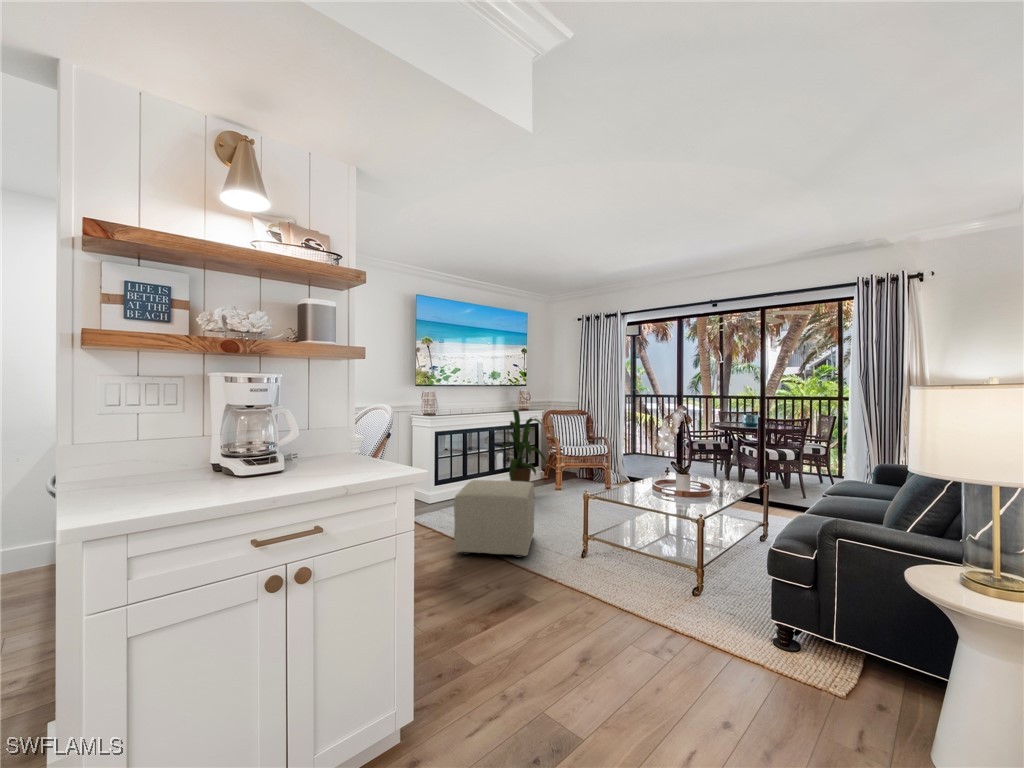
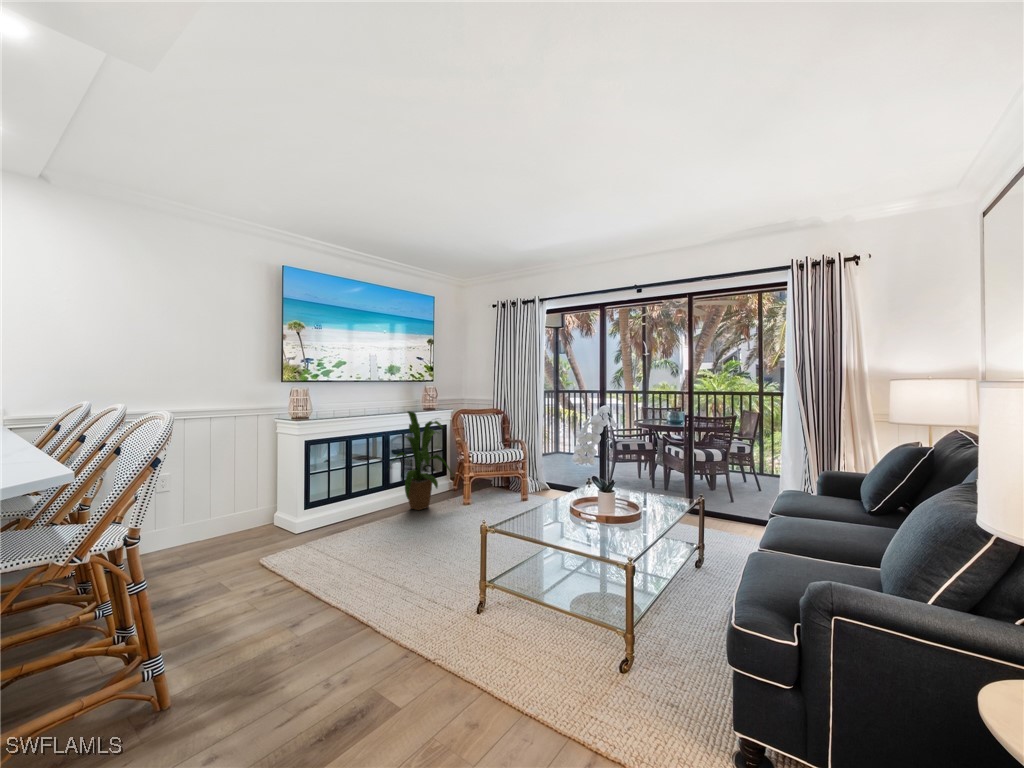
ottoman: present [454,480,534,558] -> none [286,510,416,625]

